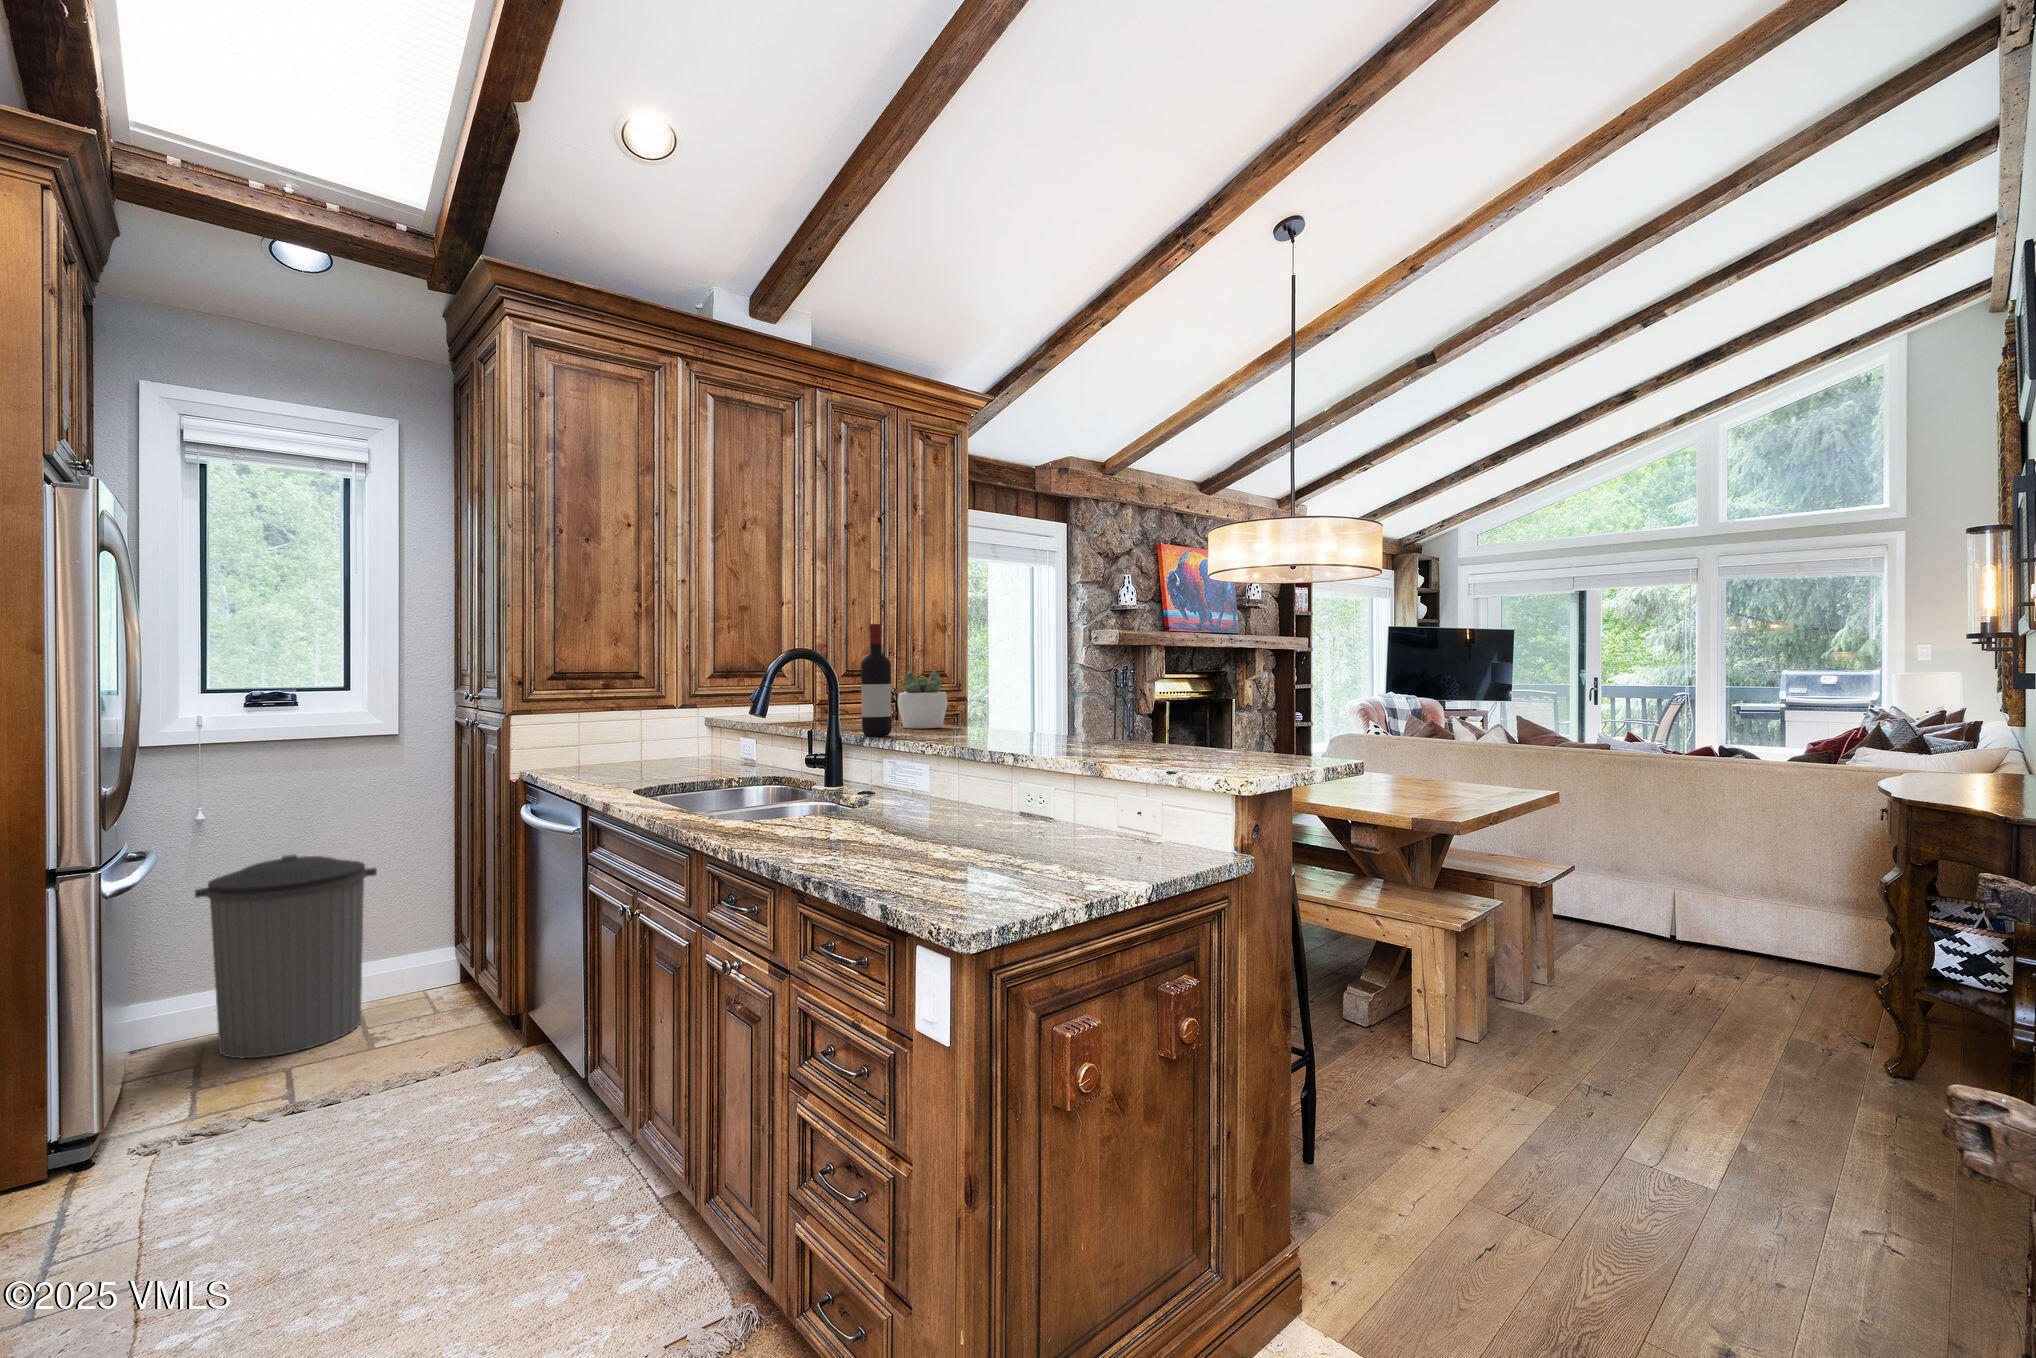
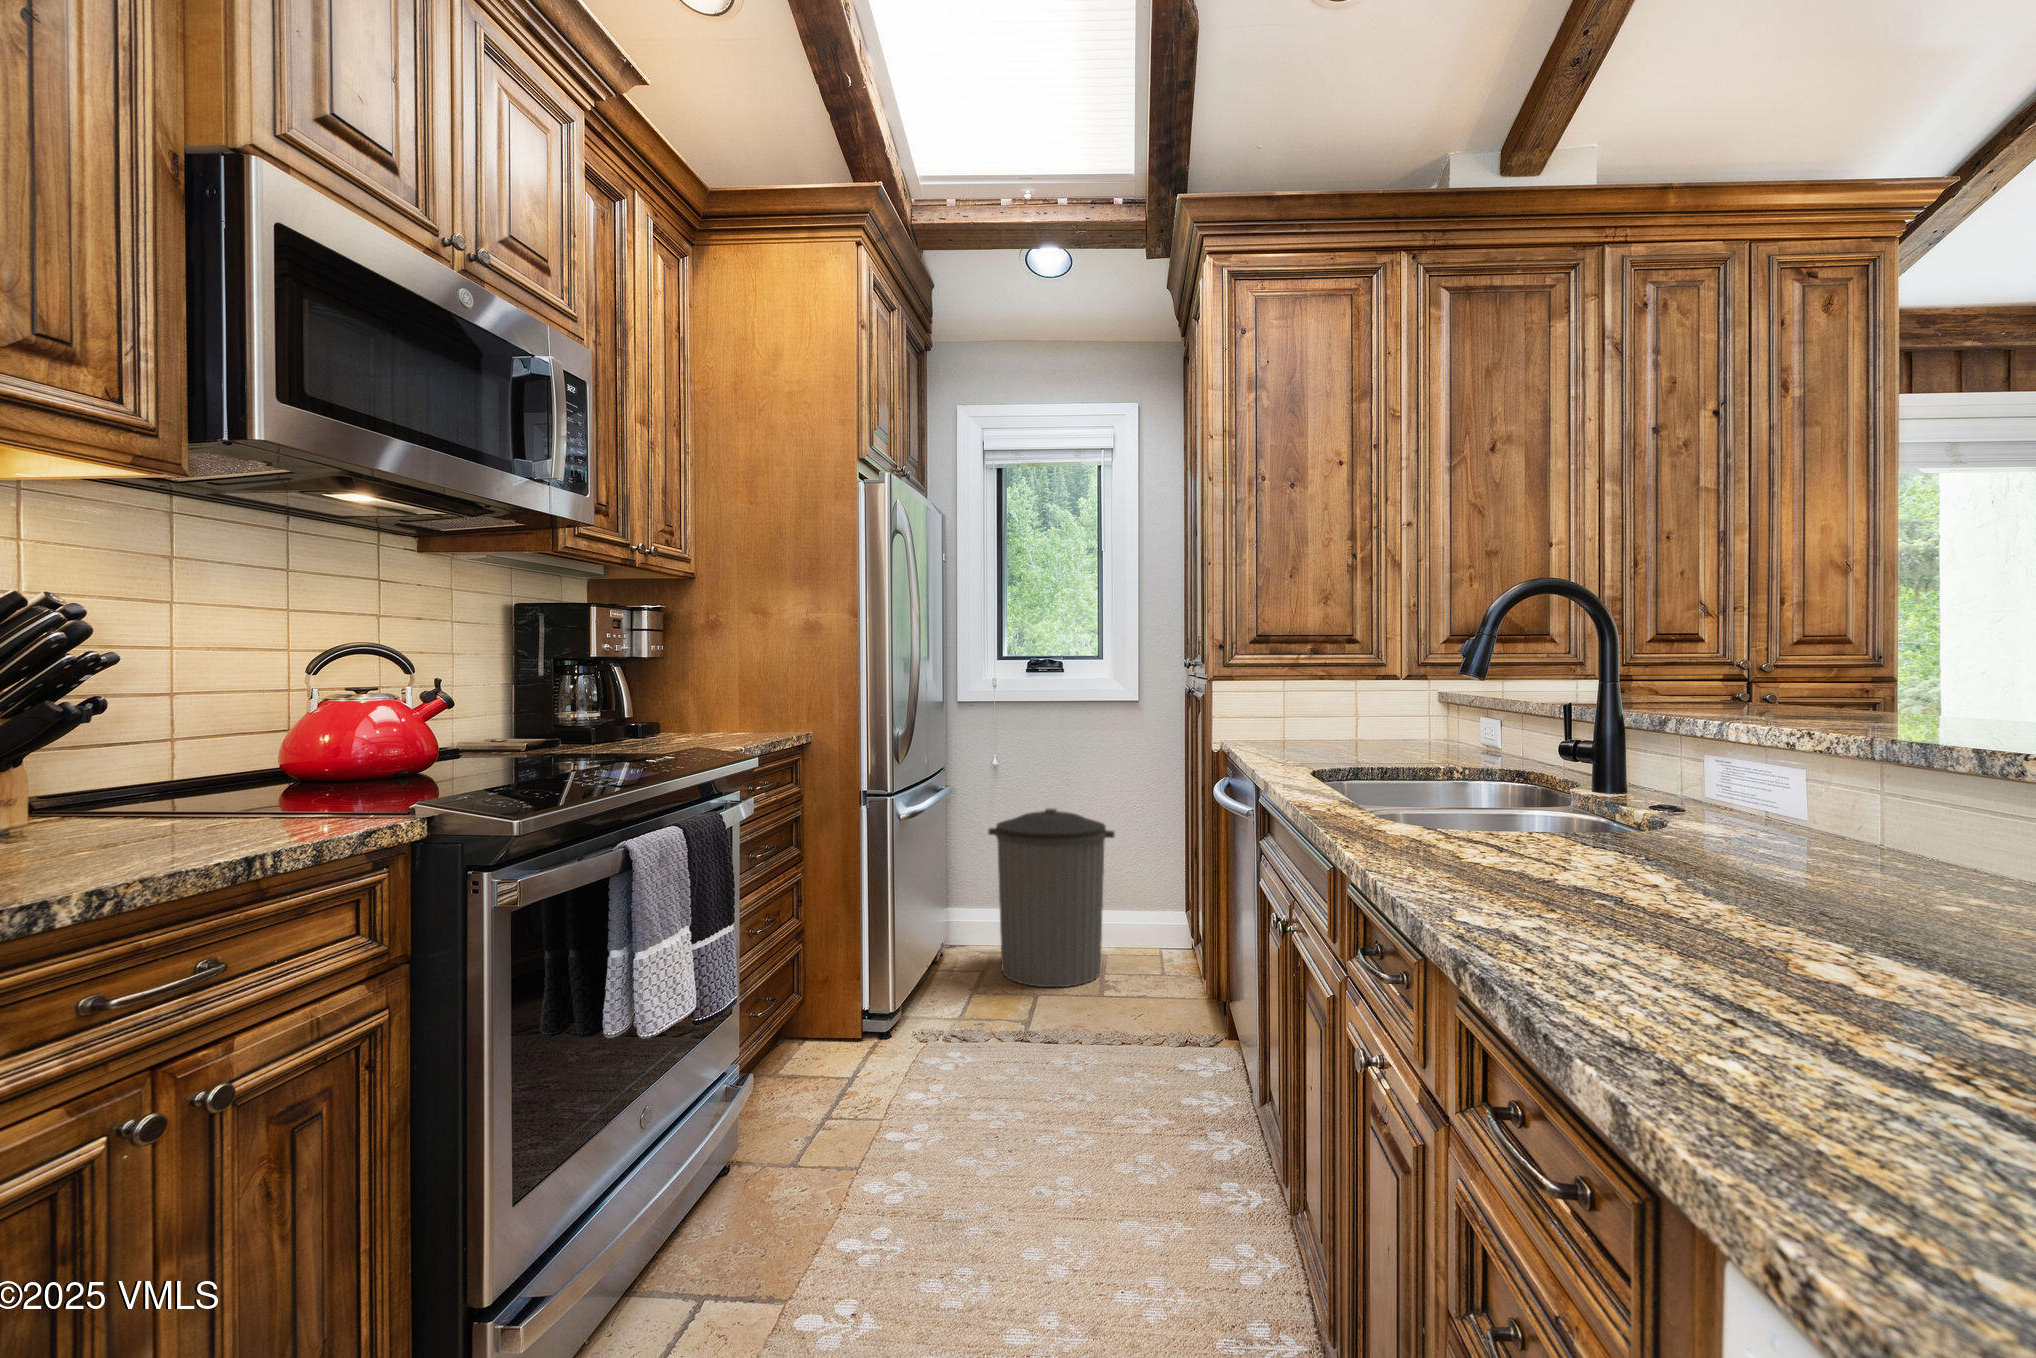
wine bottle: present [861,624,892,736] -> none [1660,534,1720,716]
succulent plant: present [898,671,948,728] -> none [1739,620,1846,716]

